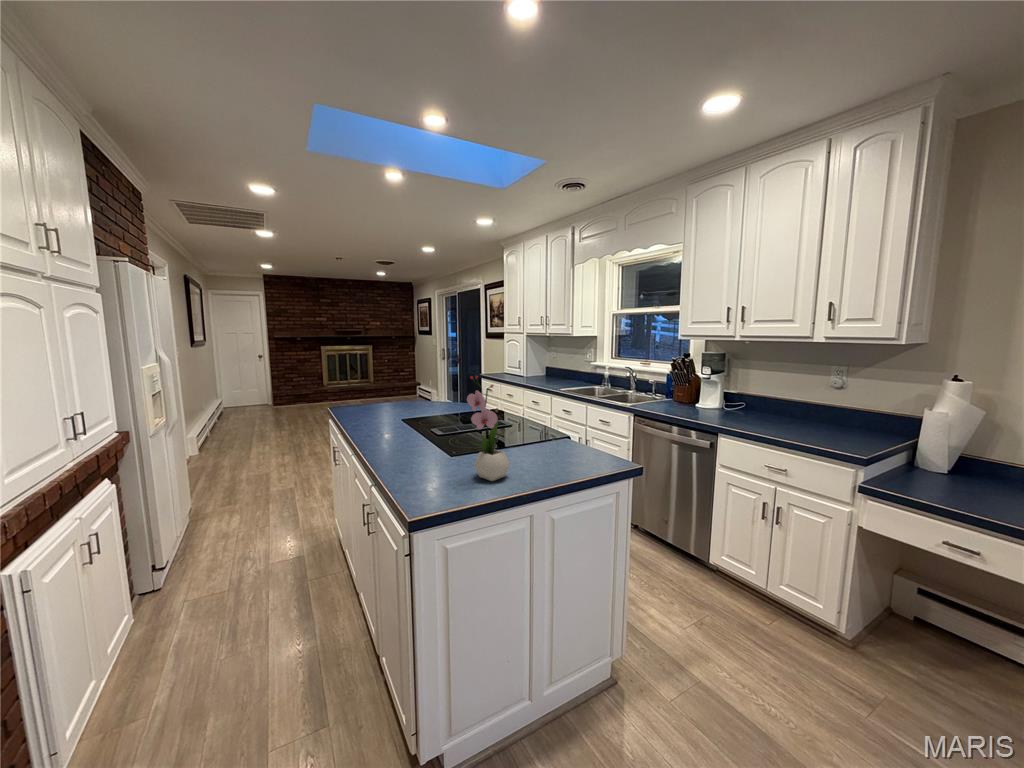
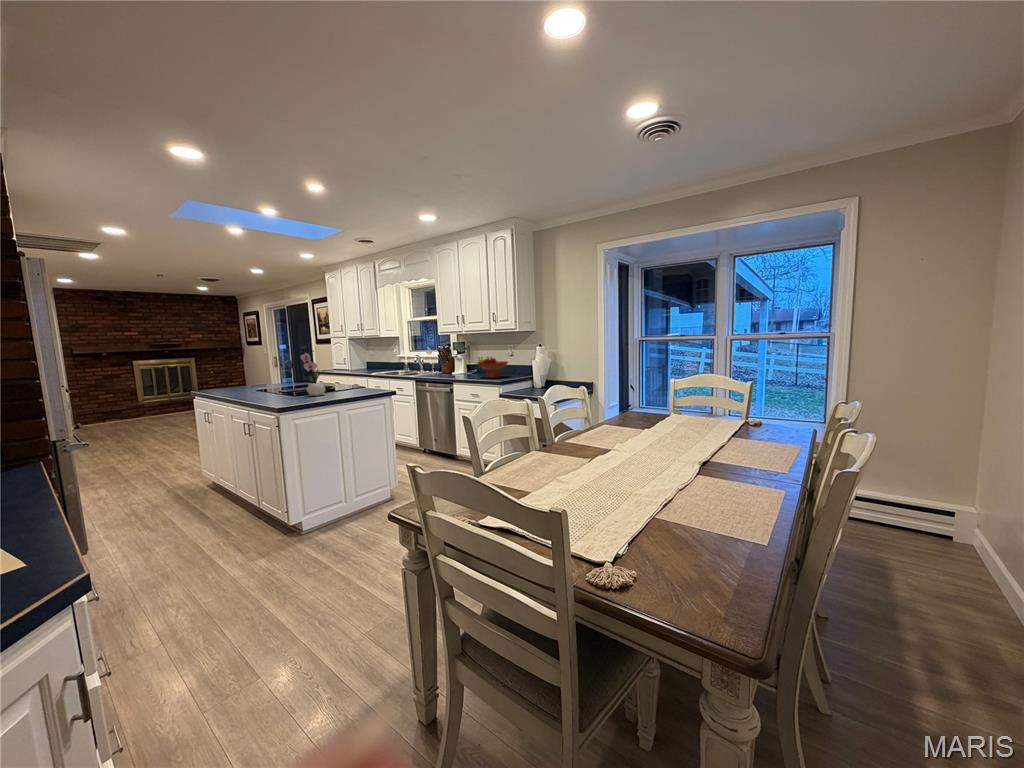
fruit bowl: none [775,391,855,437] -> present [477,357,508,378]

